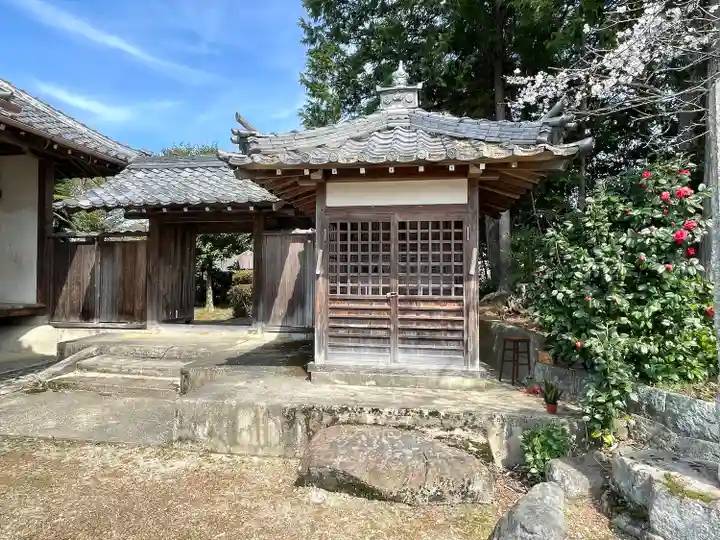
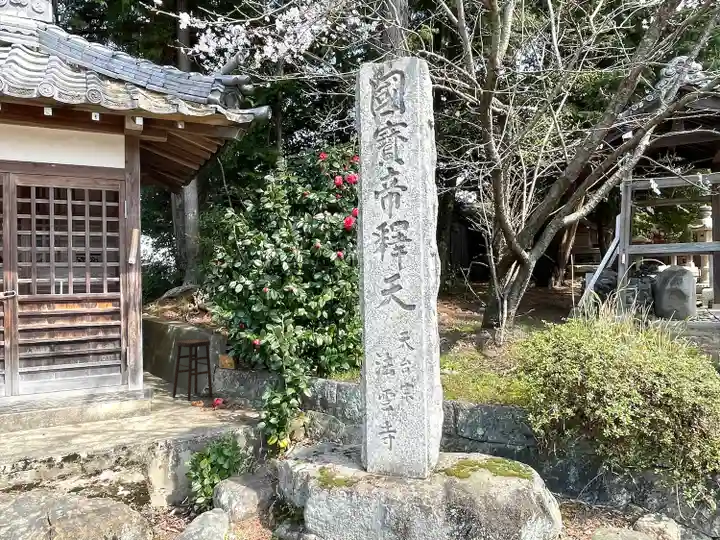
potted plant: present [539,378,564,414] -> none [213,386,240,427]

